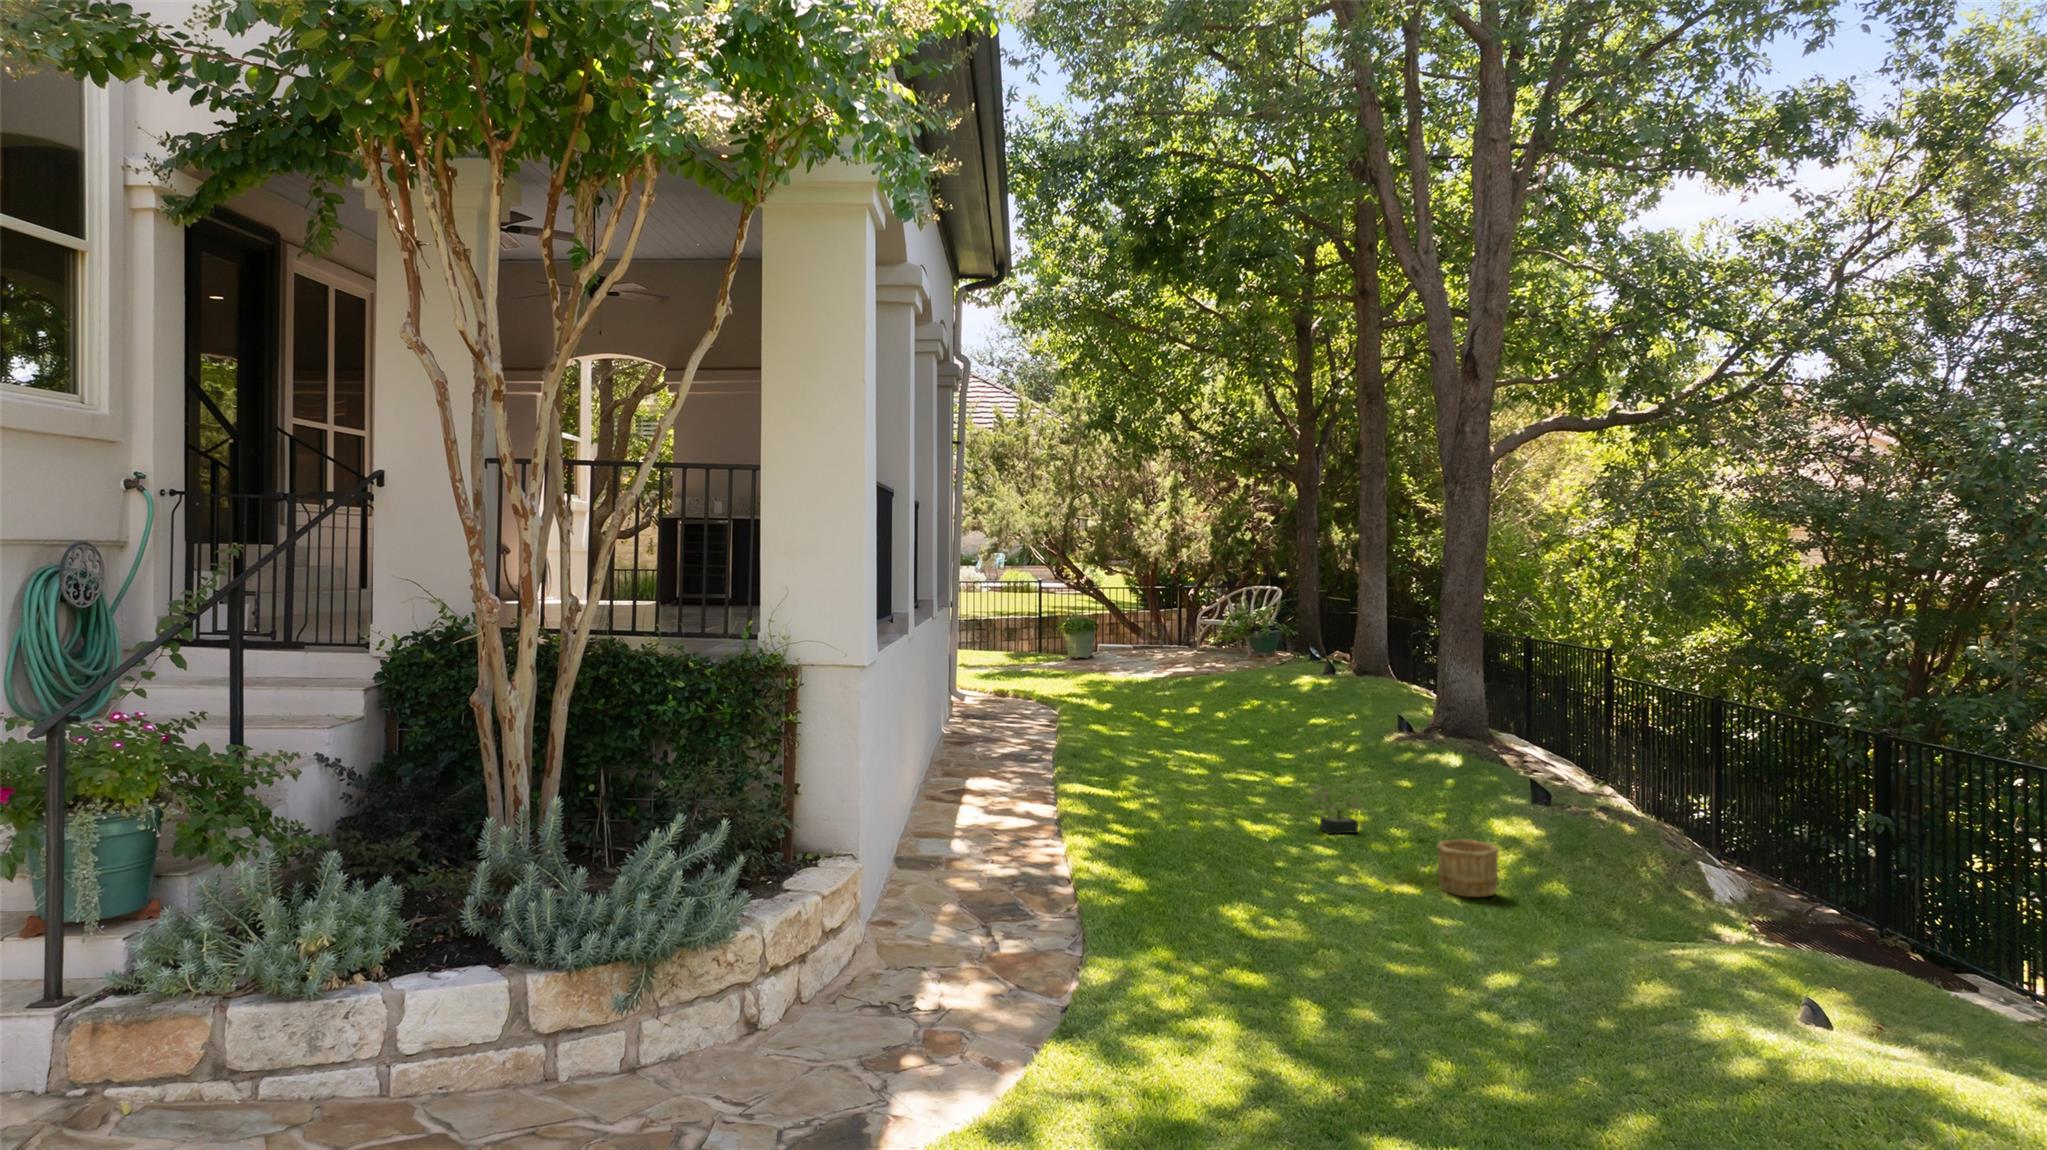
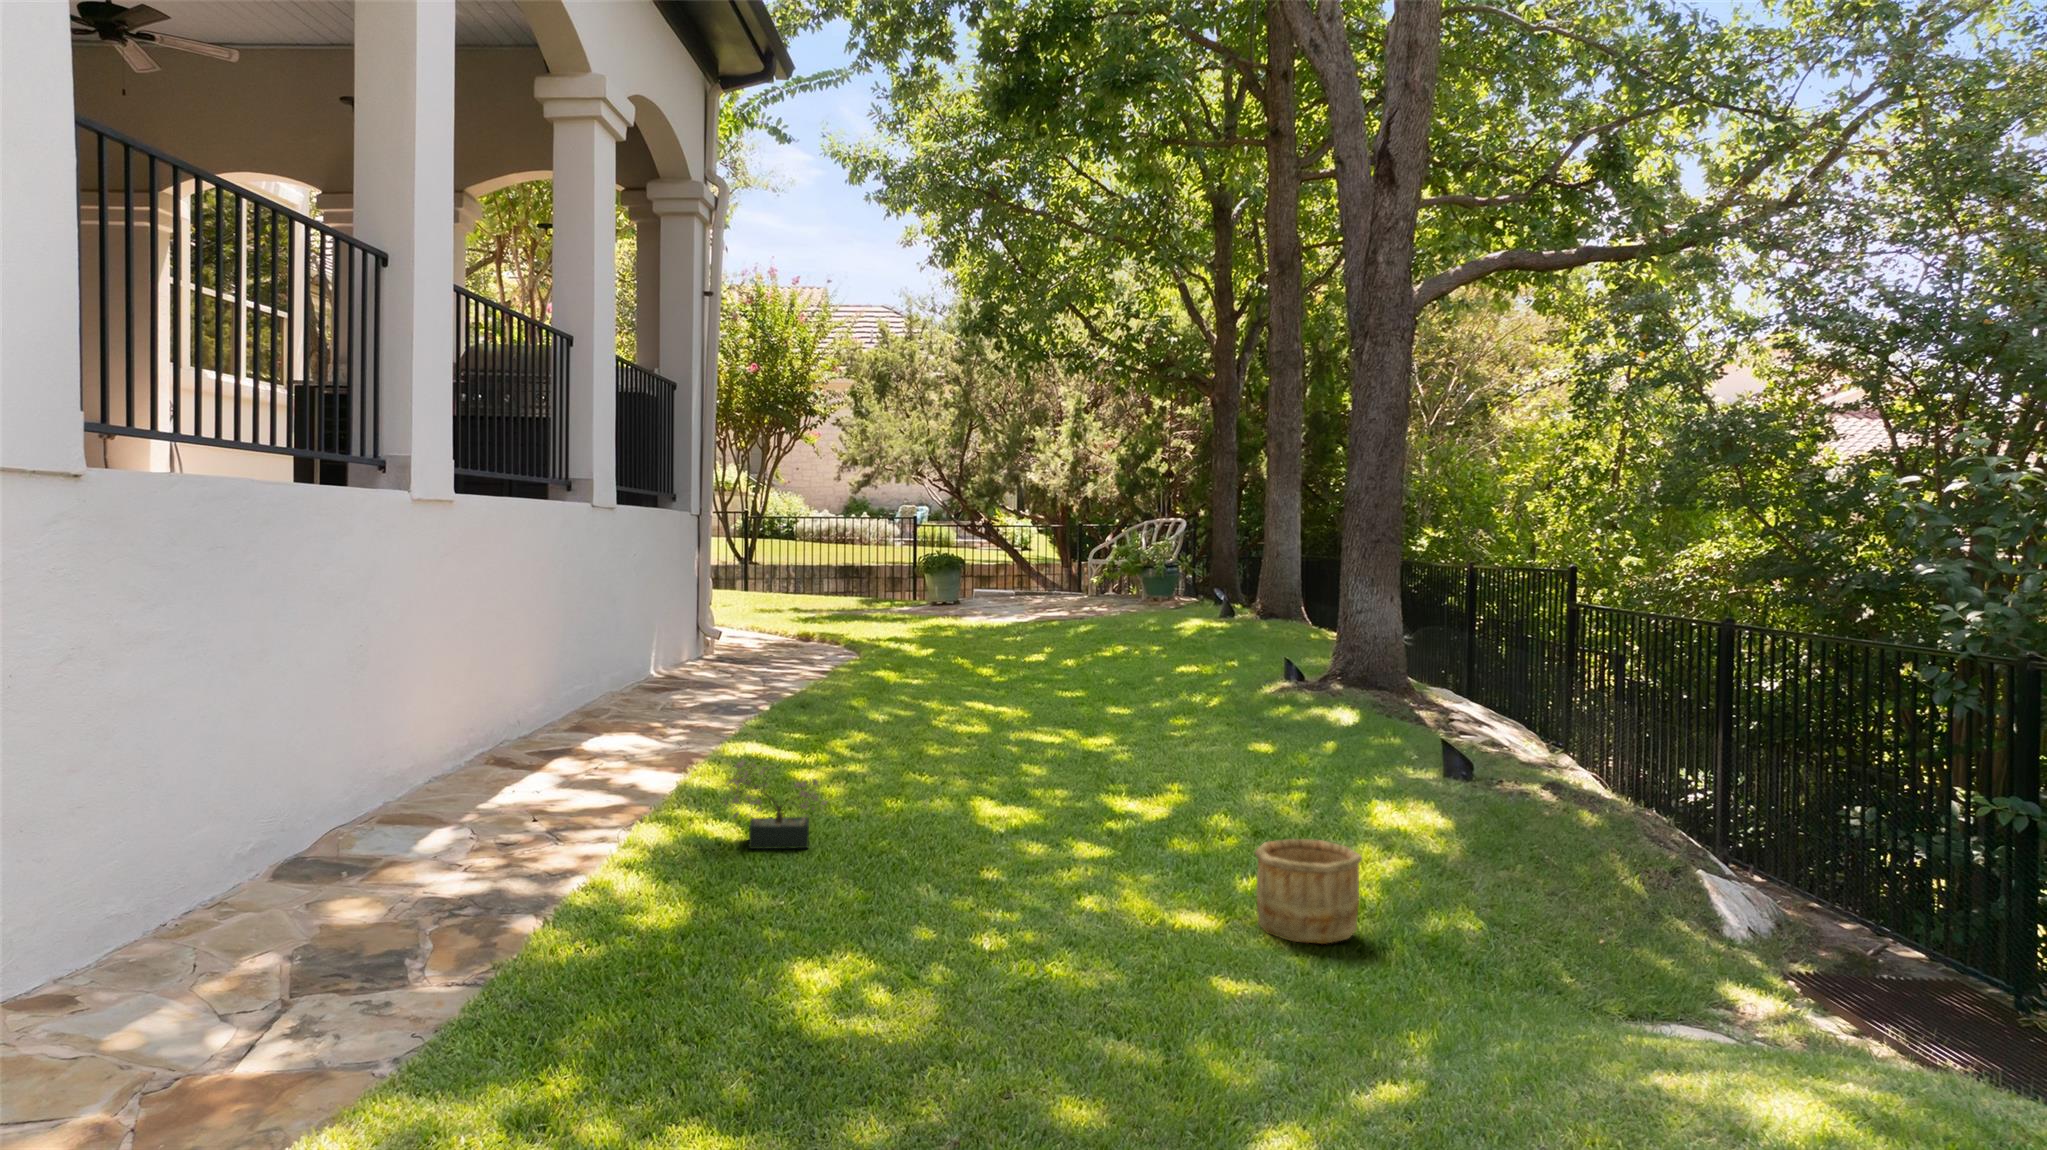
decorative plant: present [1312,786,1363,833] -> present [724,760,827,849]

